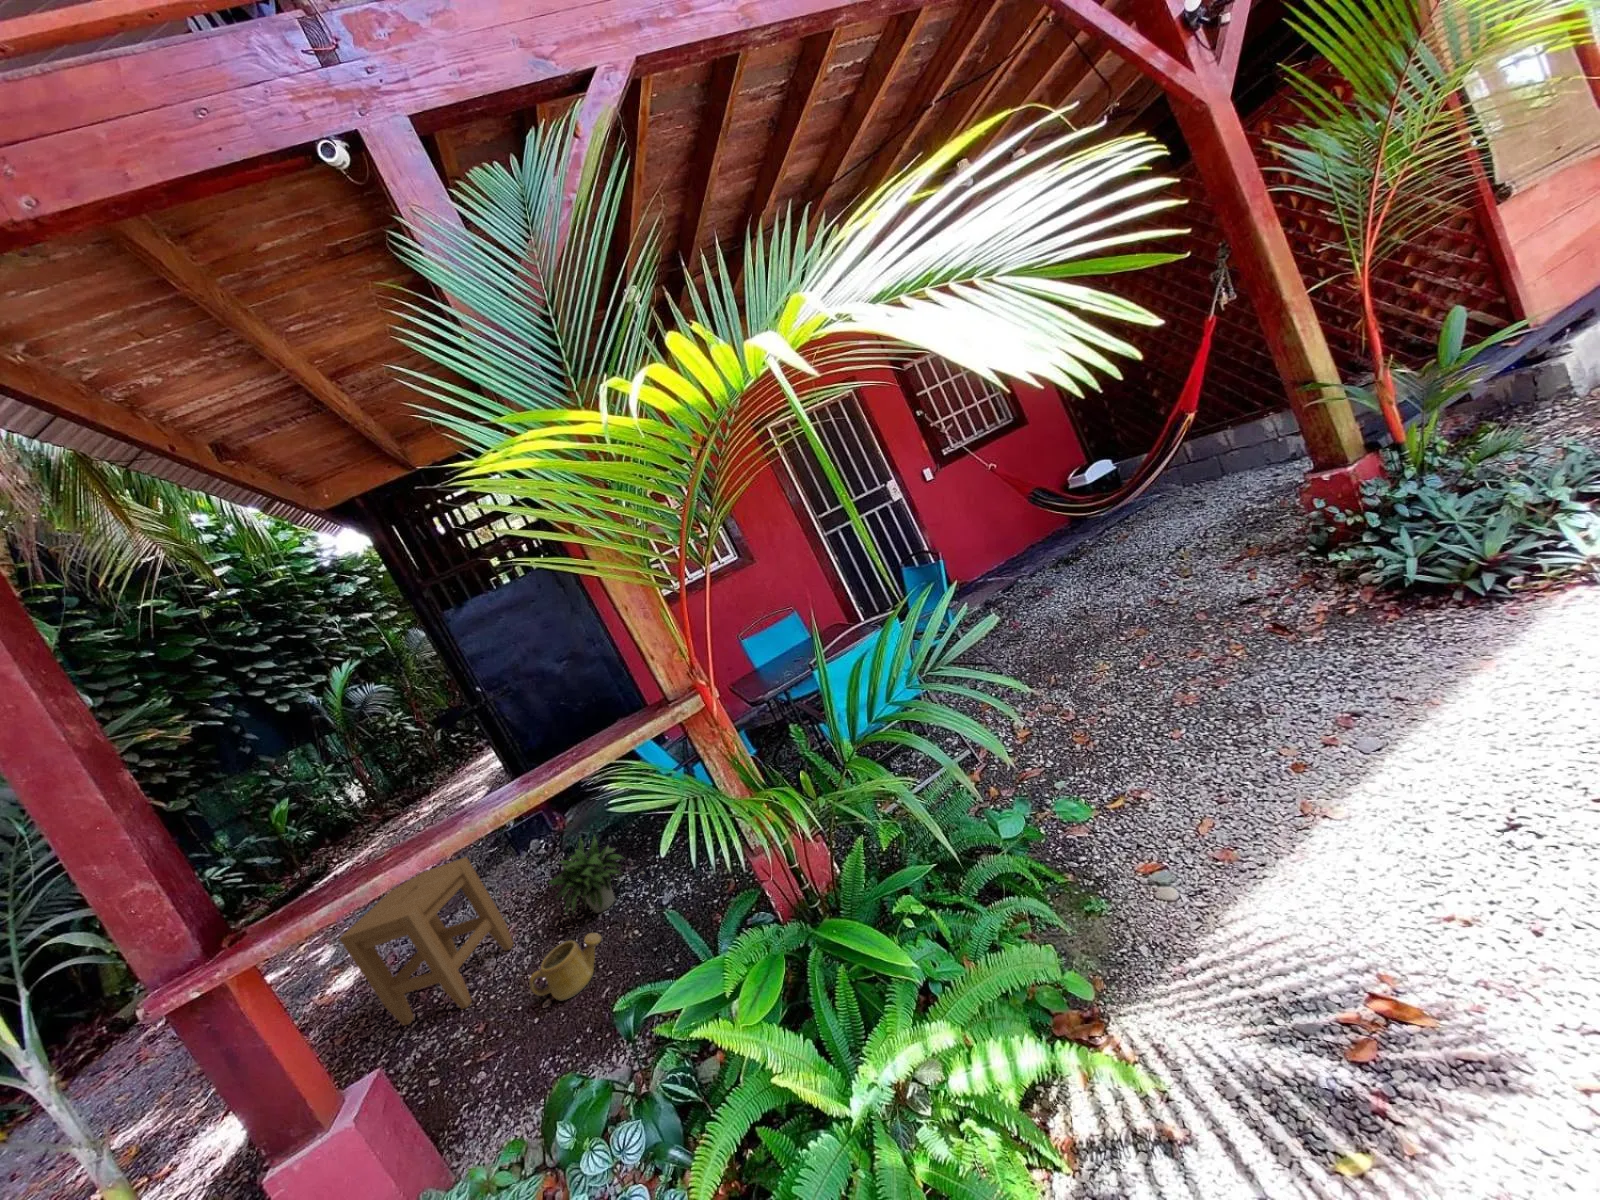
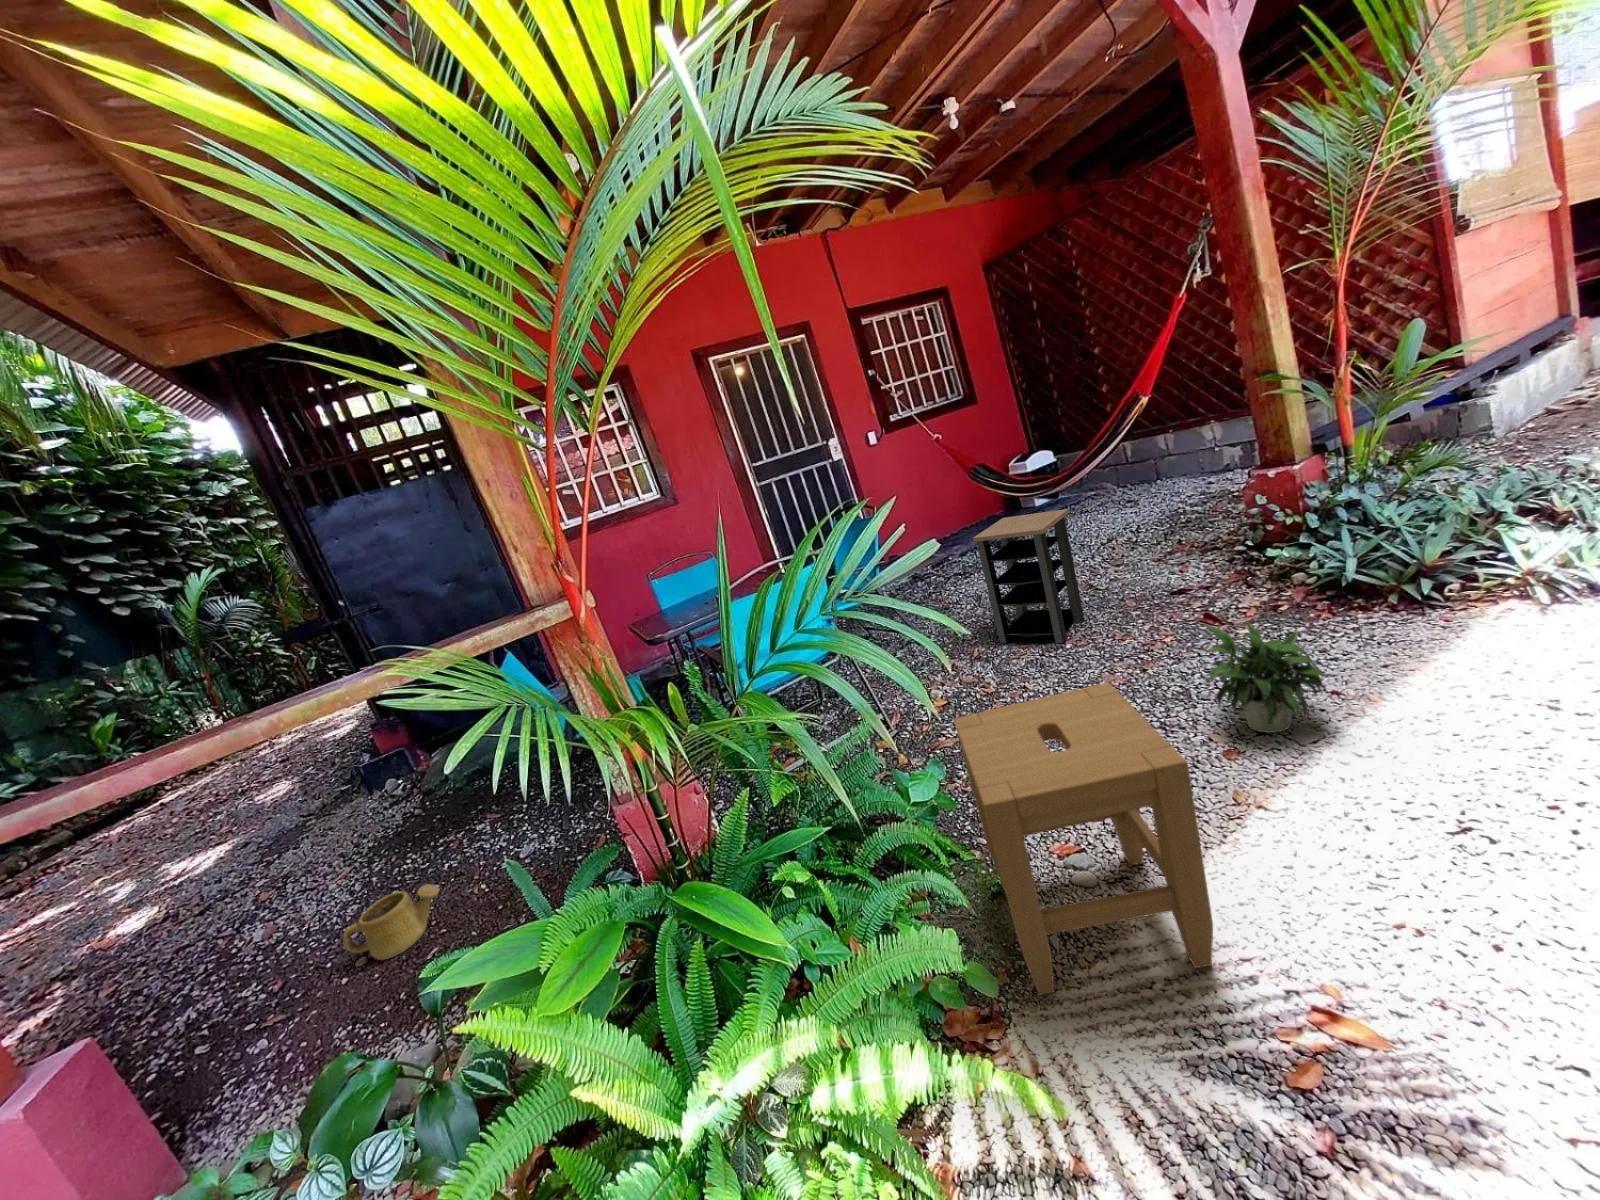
side table: none [1033,536,1151,668] -> present [973,509,1084,643]
potted plant: present [548,836,644,915] -> present [1205,621,1327,733]
stool: present [340,857,514,1025] -> present [954,682,1213,995]

